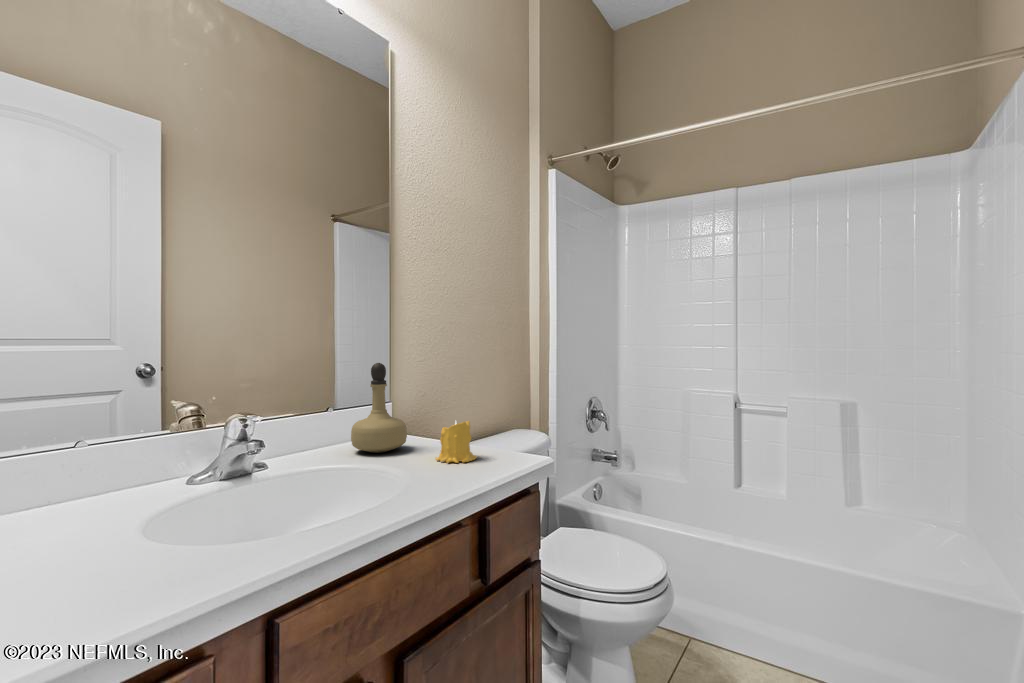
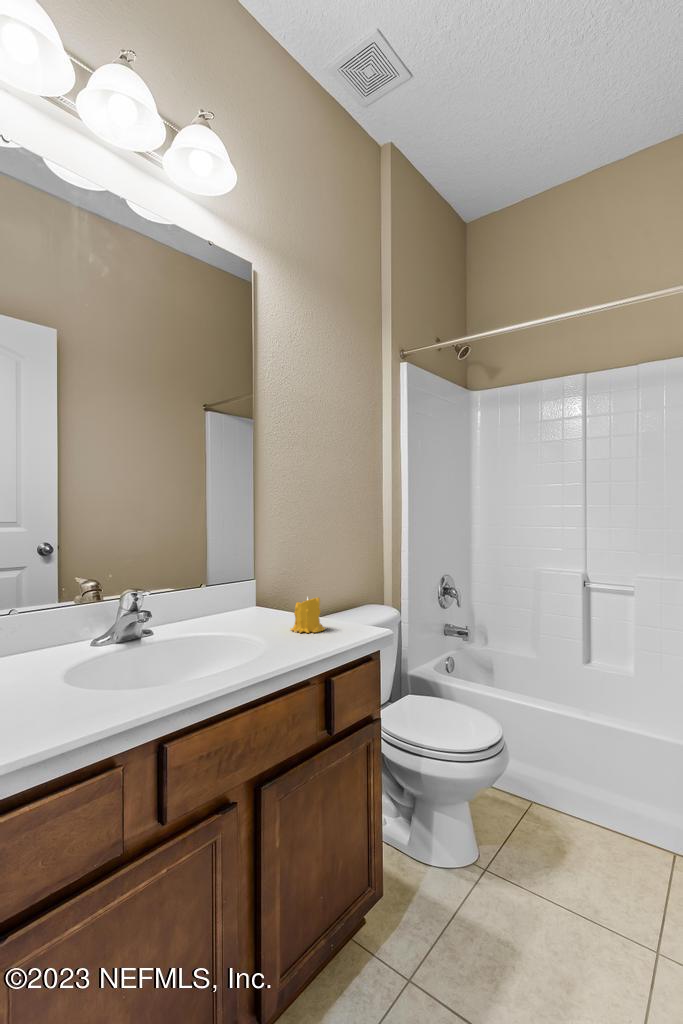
perfume bottle: present [351,363,407,452] -> none [220,546,267,623]

